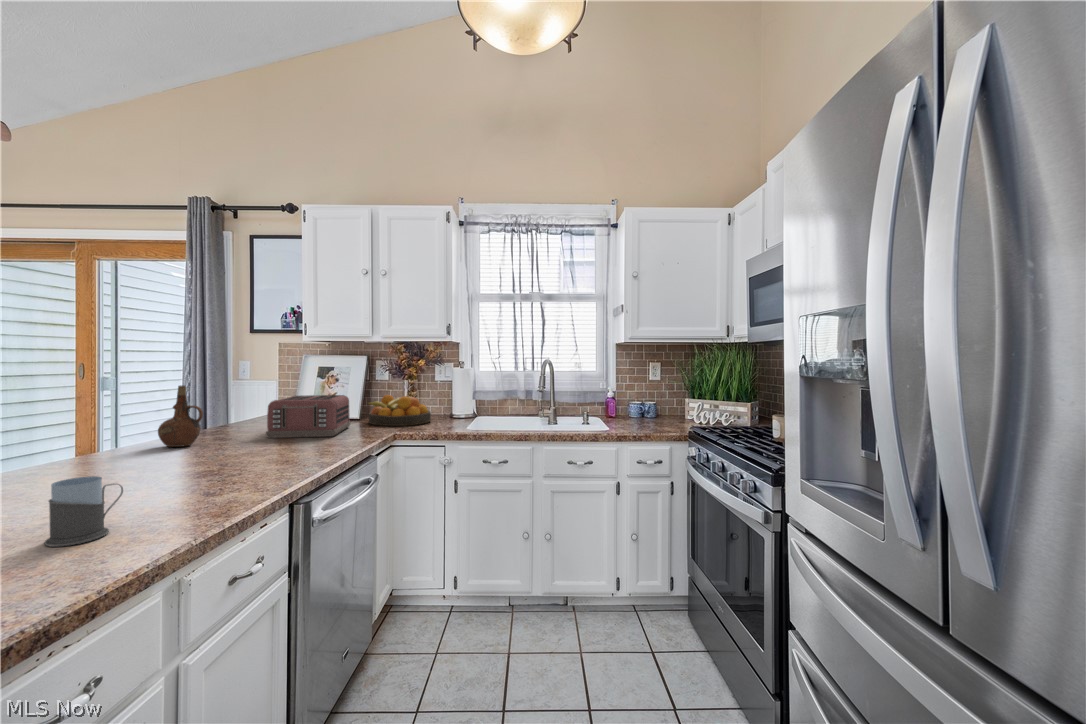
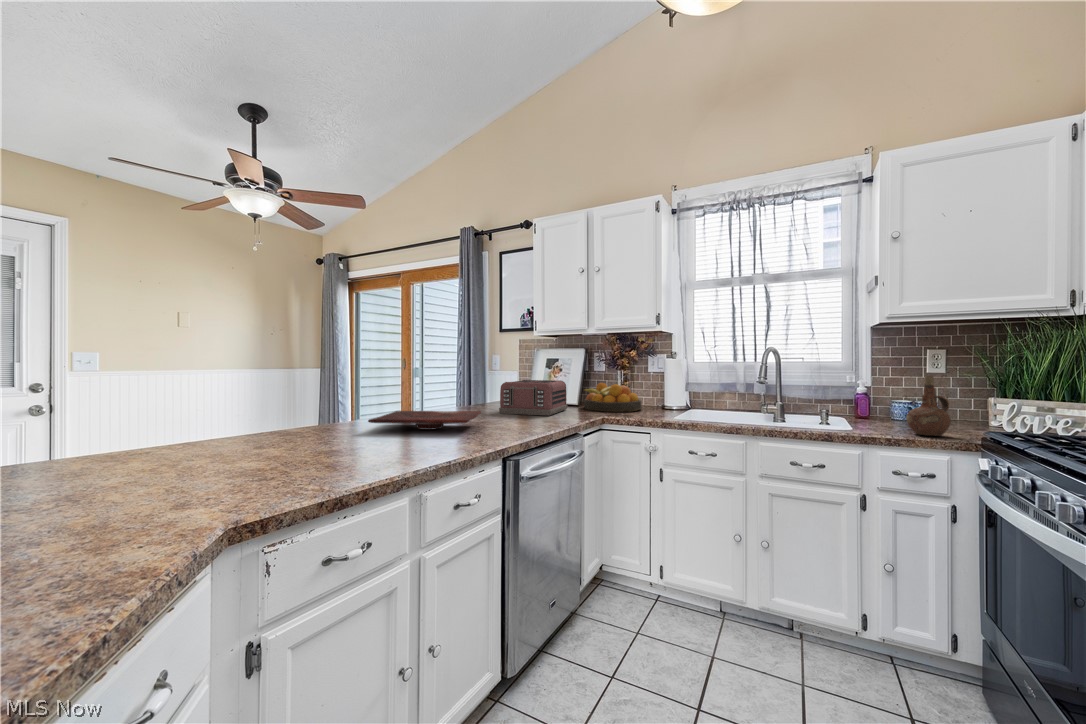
ceramic pitcher: present [158,385,203,447] -> present [906,376,951,436]
cutting board: none [83,440,252,470] -> present [368,411,481,430]
mug: present [44,476,123,547] -> none [318,421,367,470]

